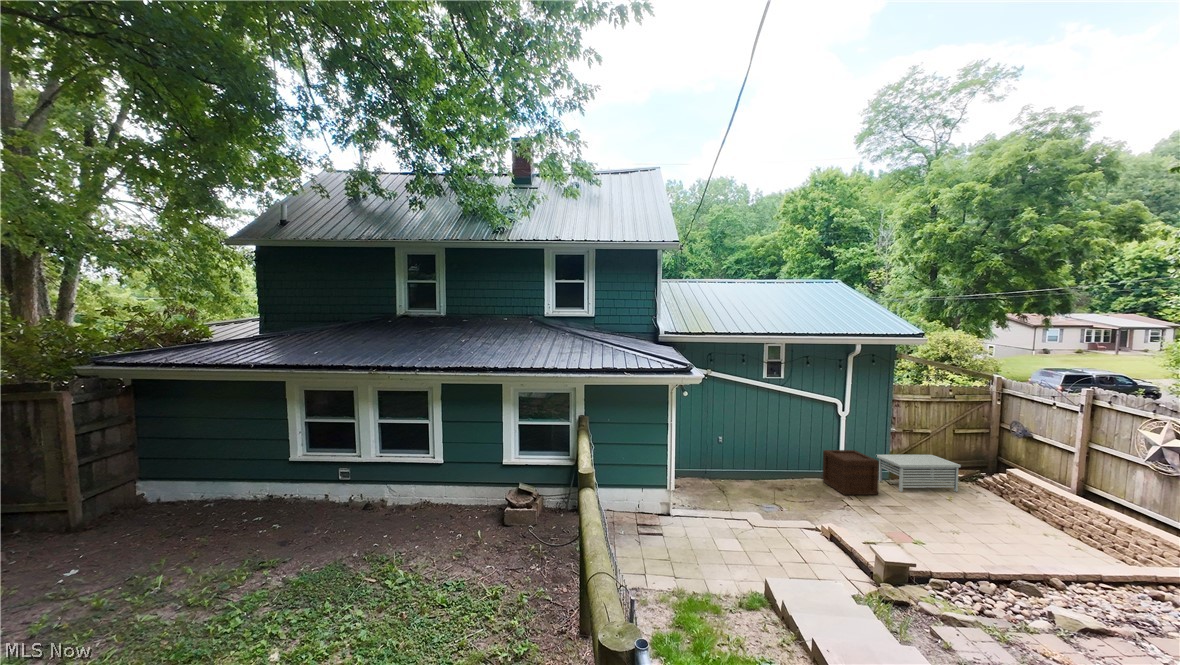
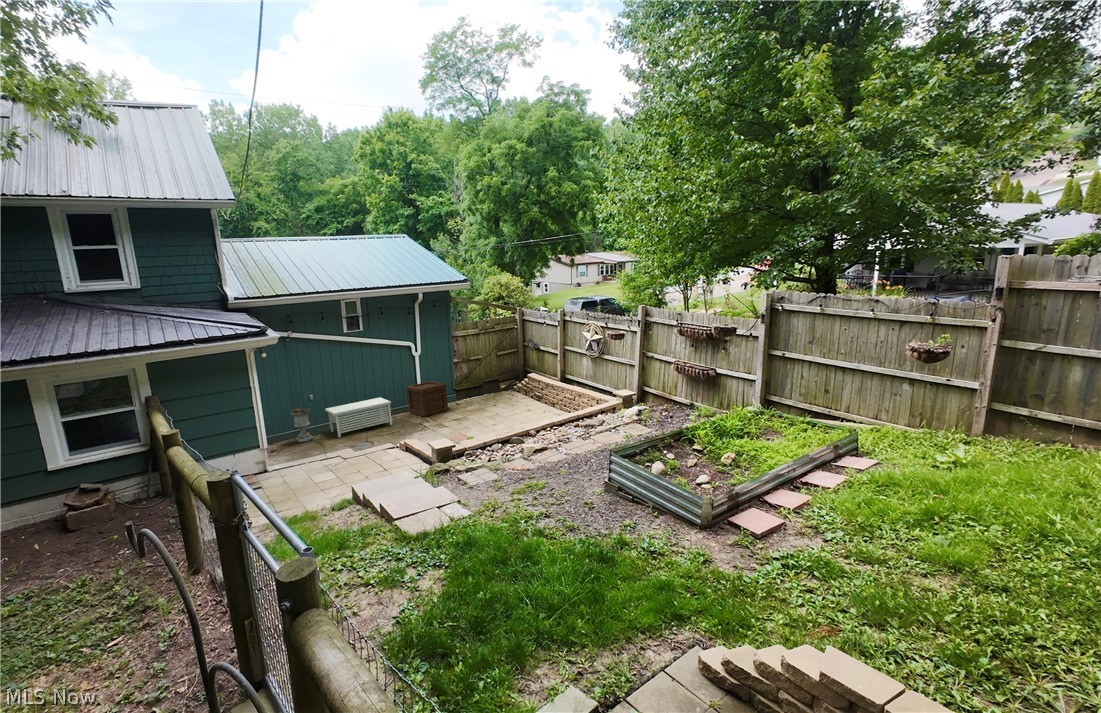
planter: none [696,446,717,484] -> present [290,408,313,443]
storage bench: present [877,455,961,492] -> present [325,397,392,437]

